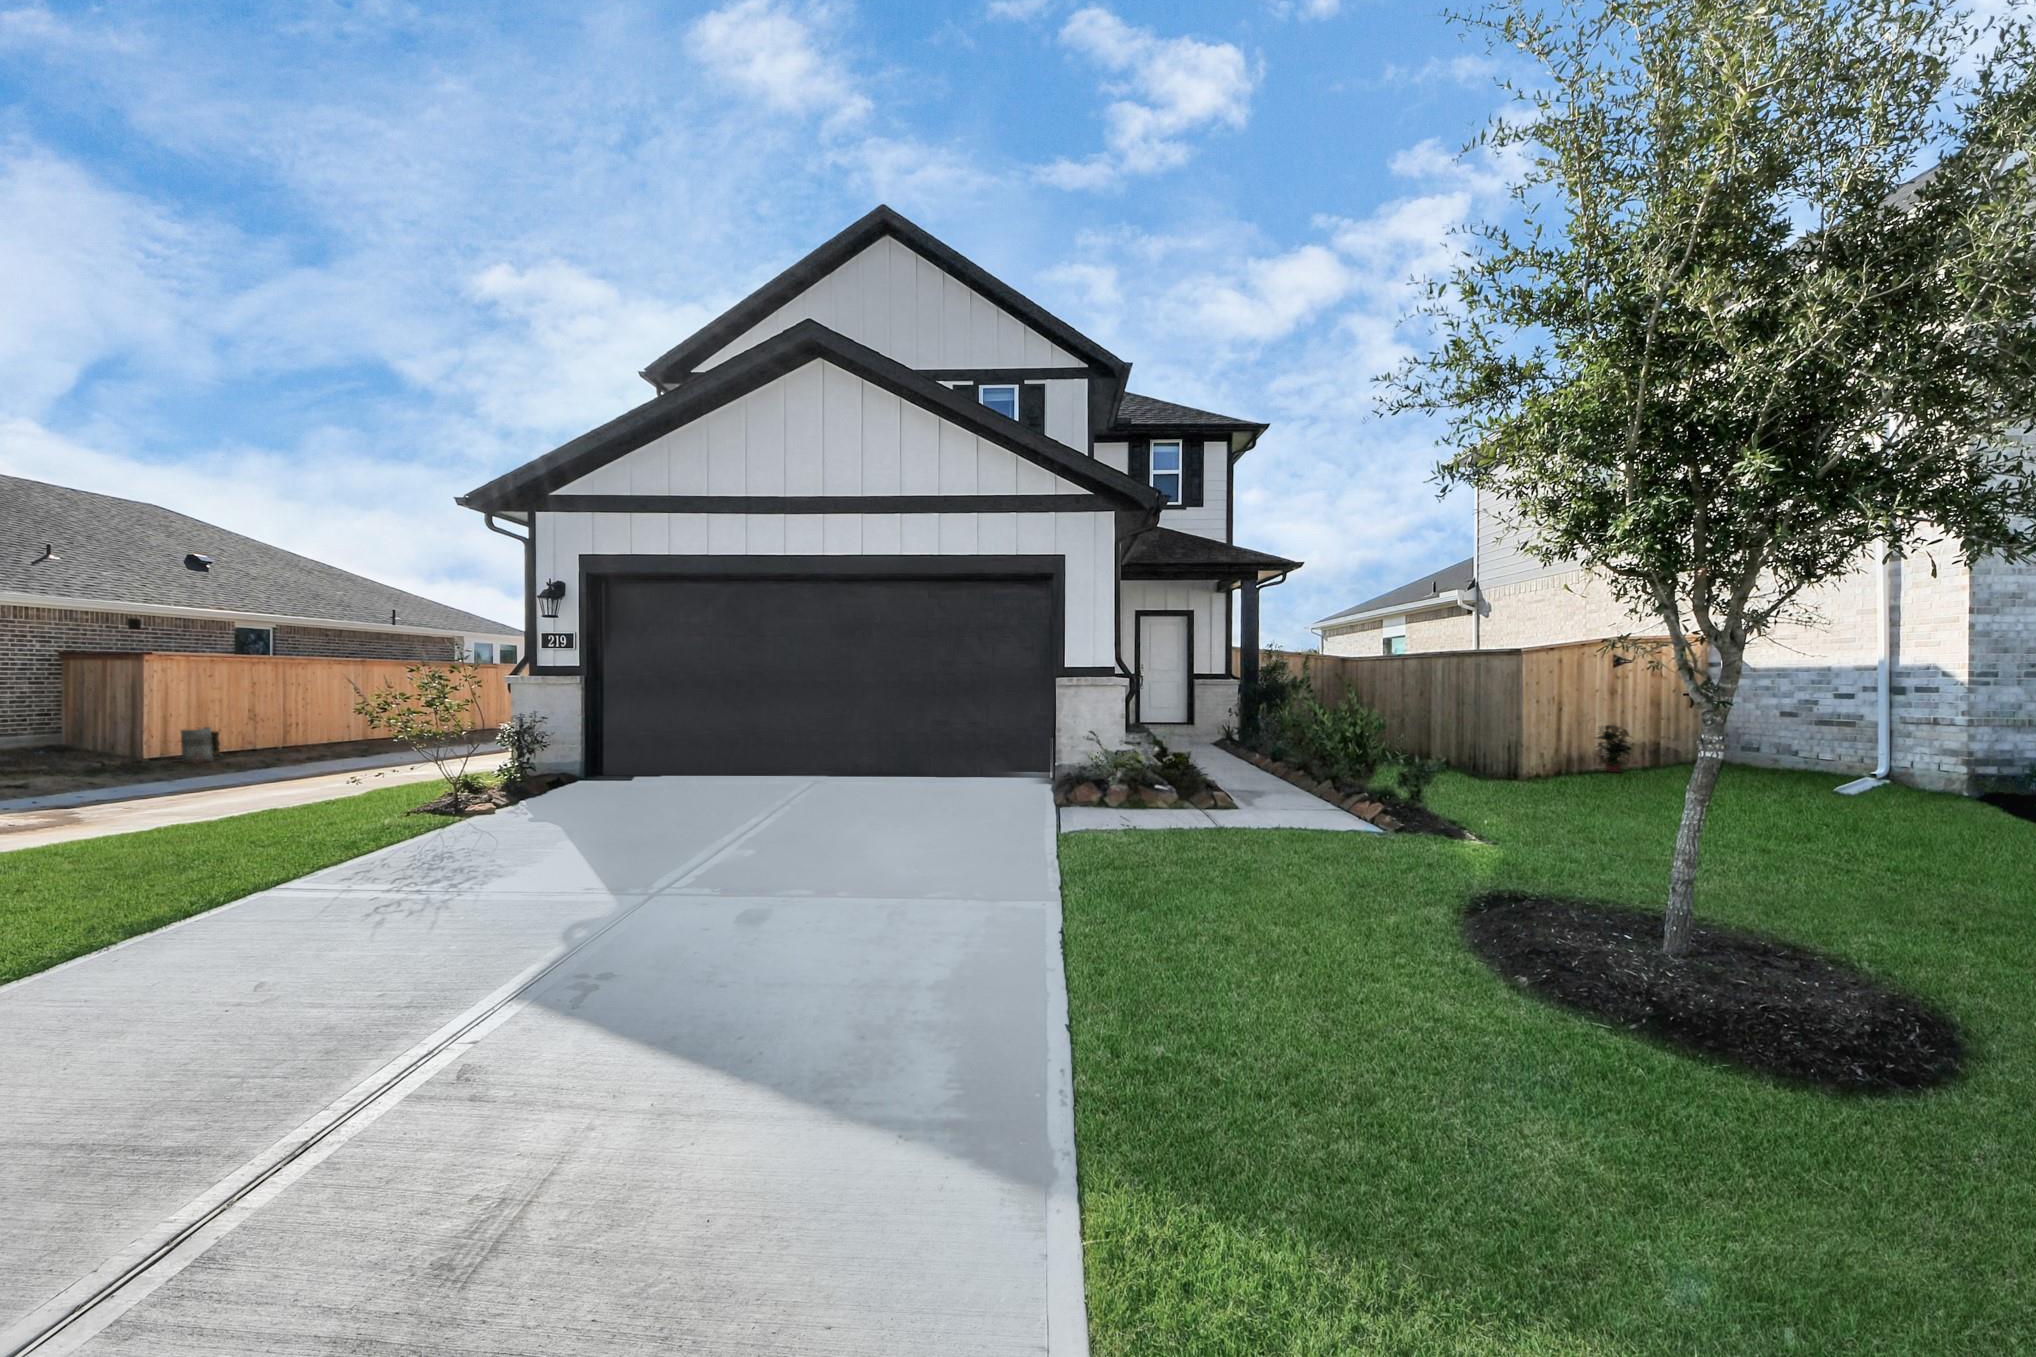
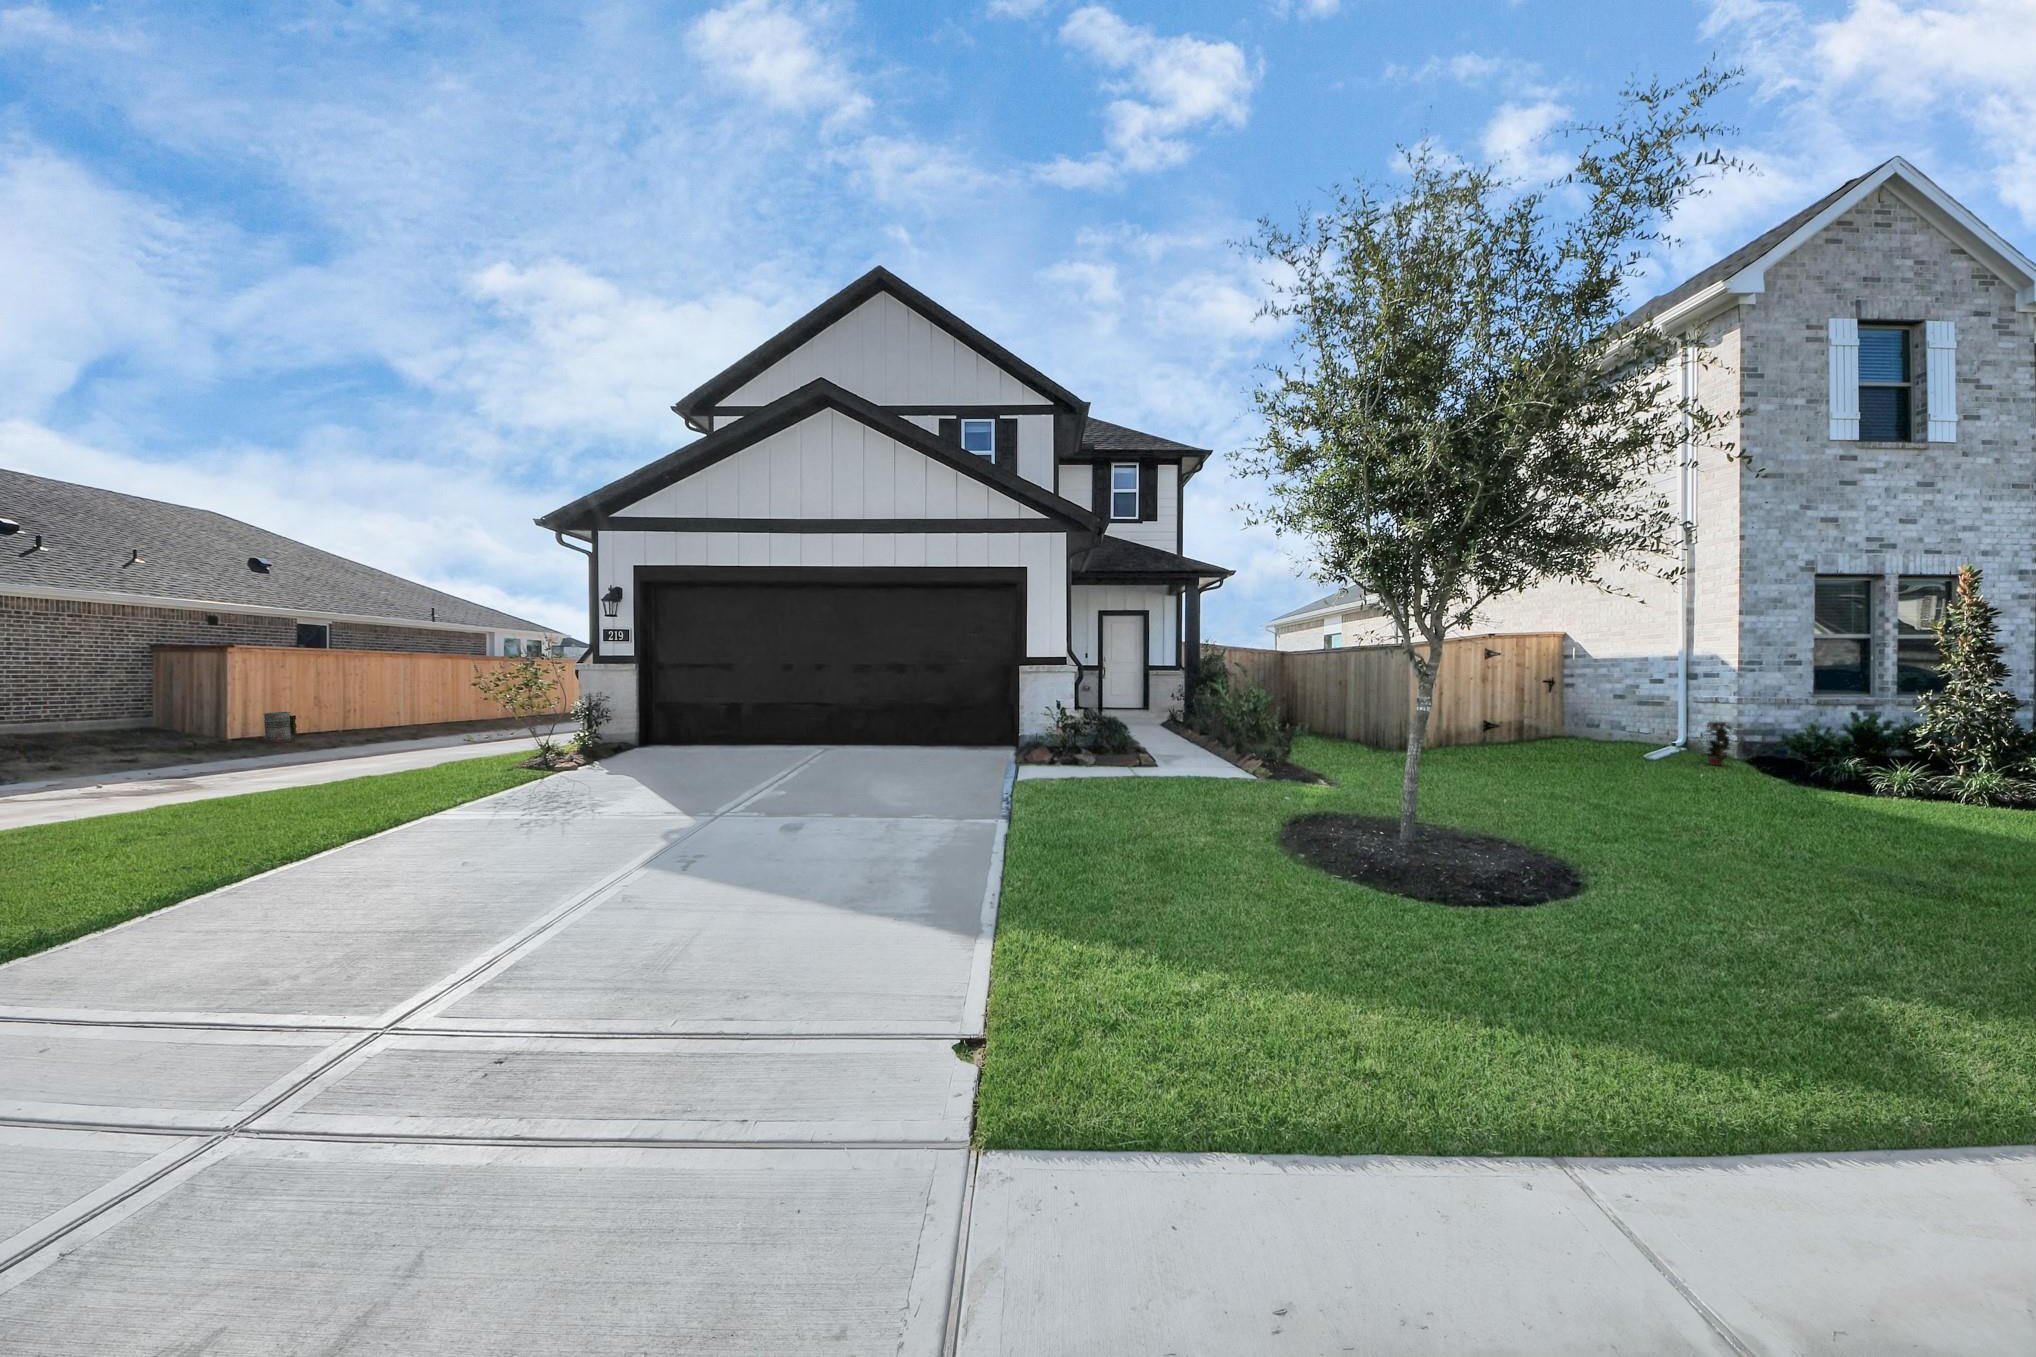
decorative plant: present [1596,725,1631,772] -> present [1700,721,1732,765]

